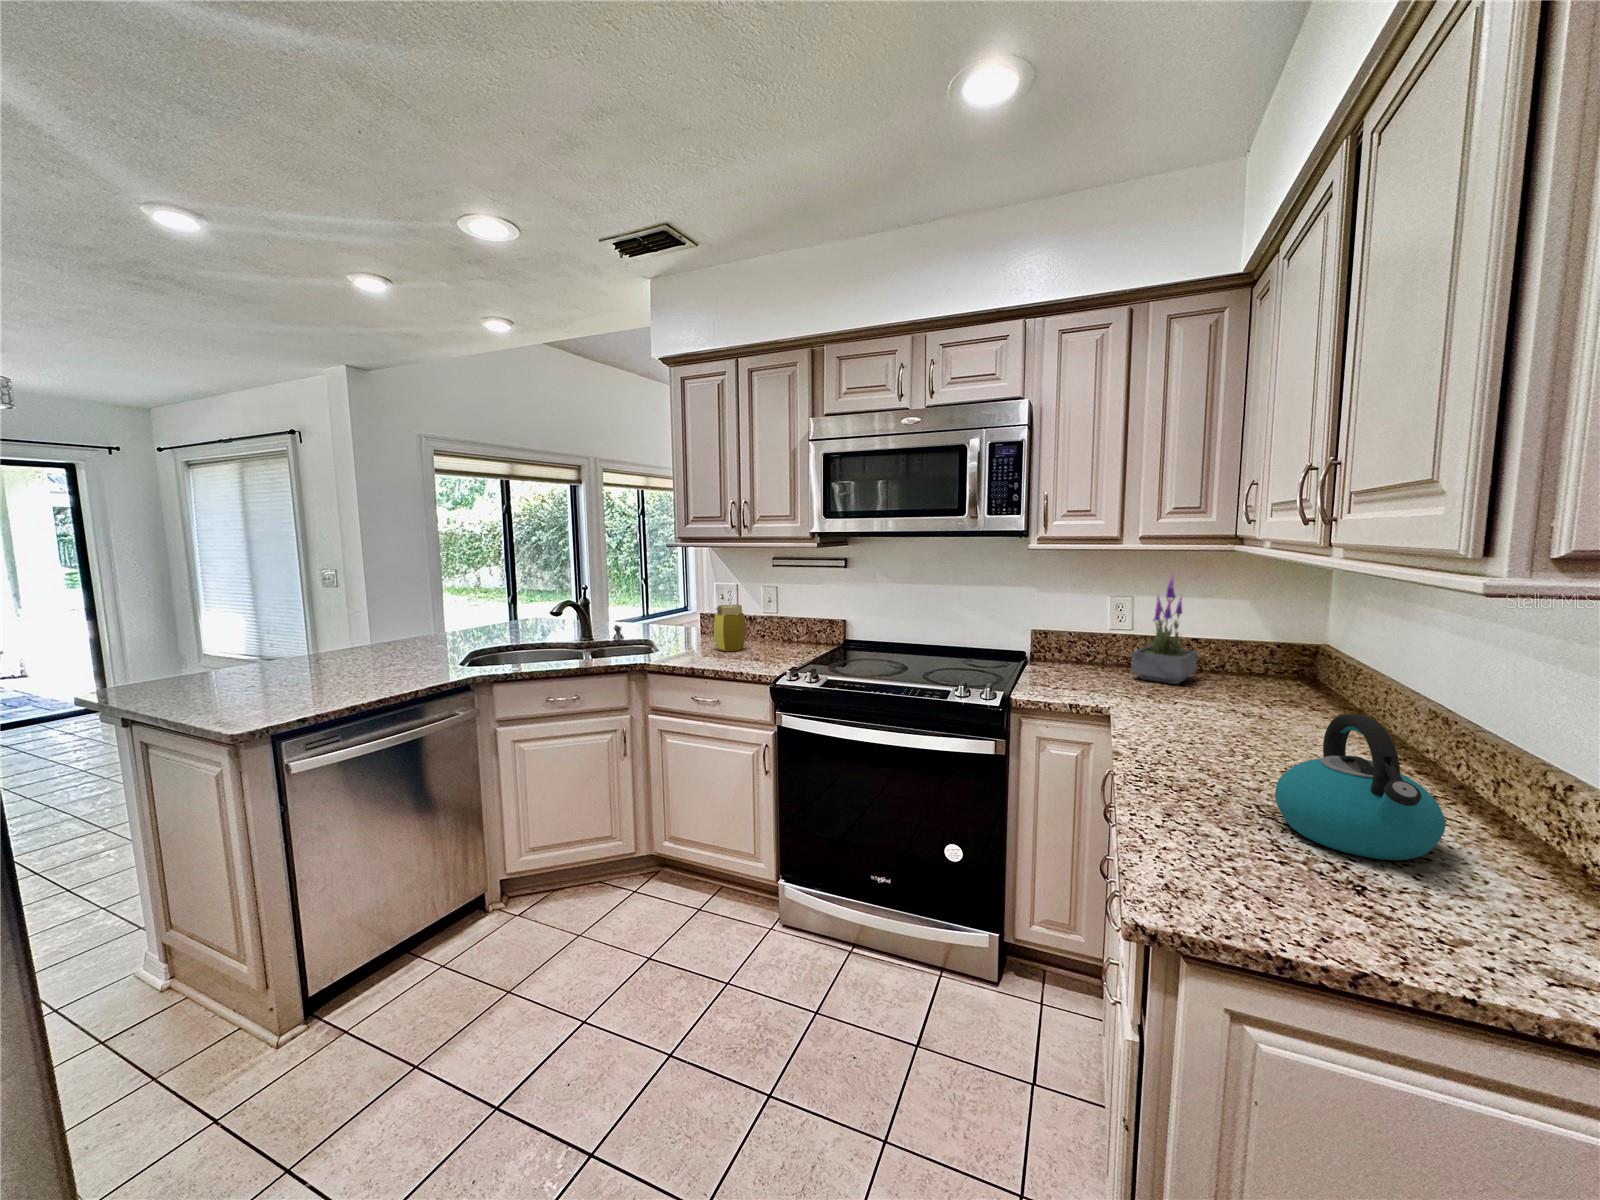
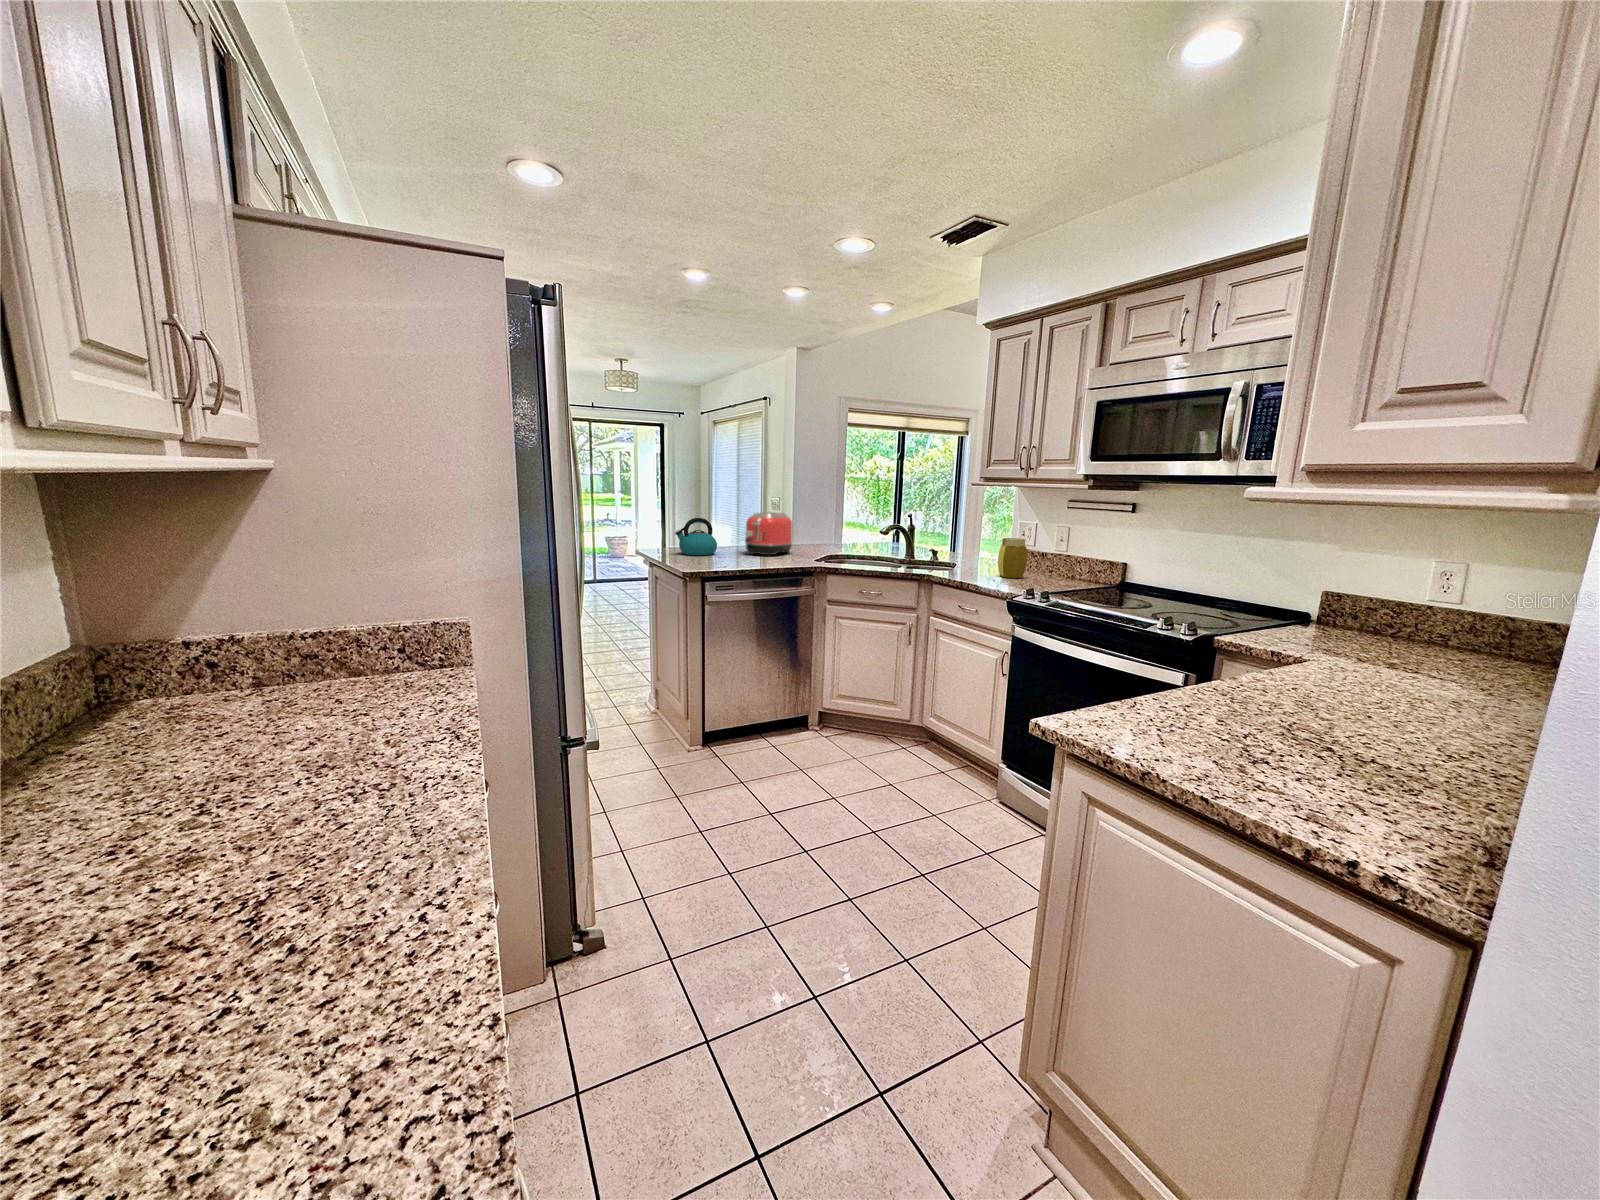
potted plant: present [1131,575,1197,684] -> none [1415,532,1527,665]
toaster: none [329,600,412,669] -> present [745,512,792,556]
kettle: present [1275,714,1445,860] -> present [676,518,717,555]

